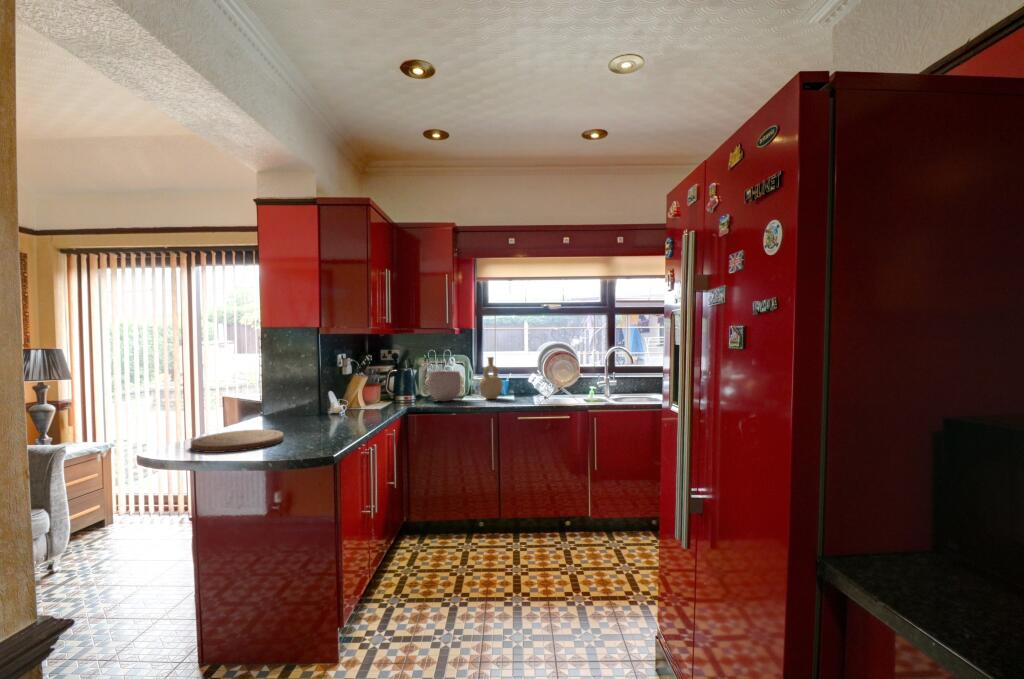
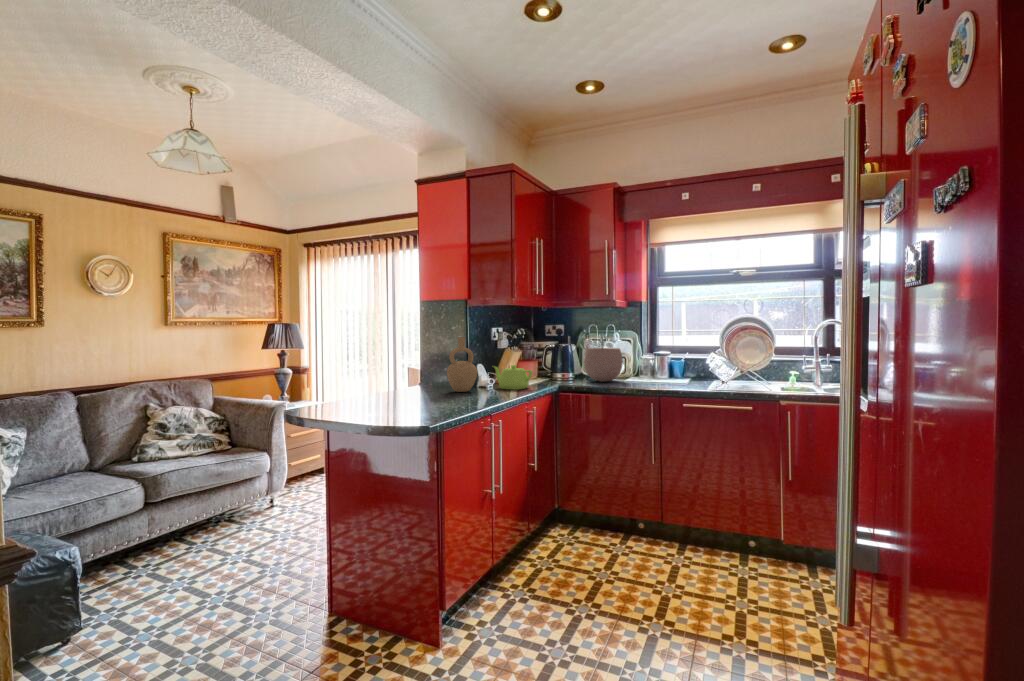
vase: present [480,357,503,399] -> present [447,337,477,392]
teapot: none [347,390,388,414] -> present [494,365,533,390]
cutting board: present [191,430,283,453] -> none [321,397,404,416]

